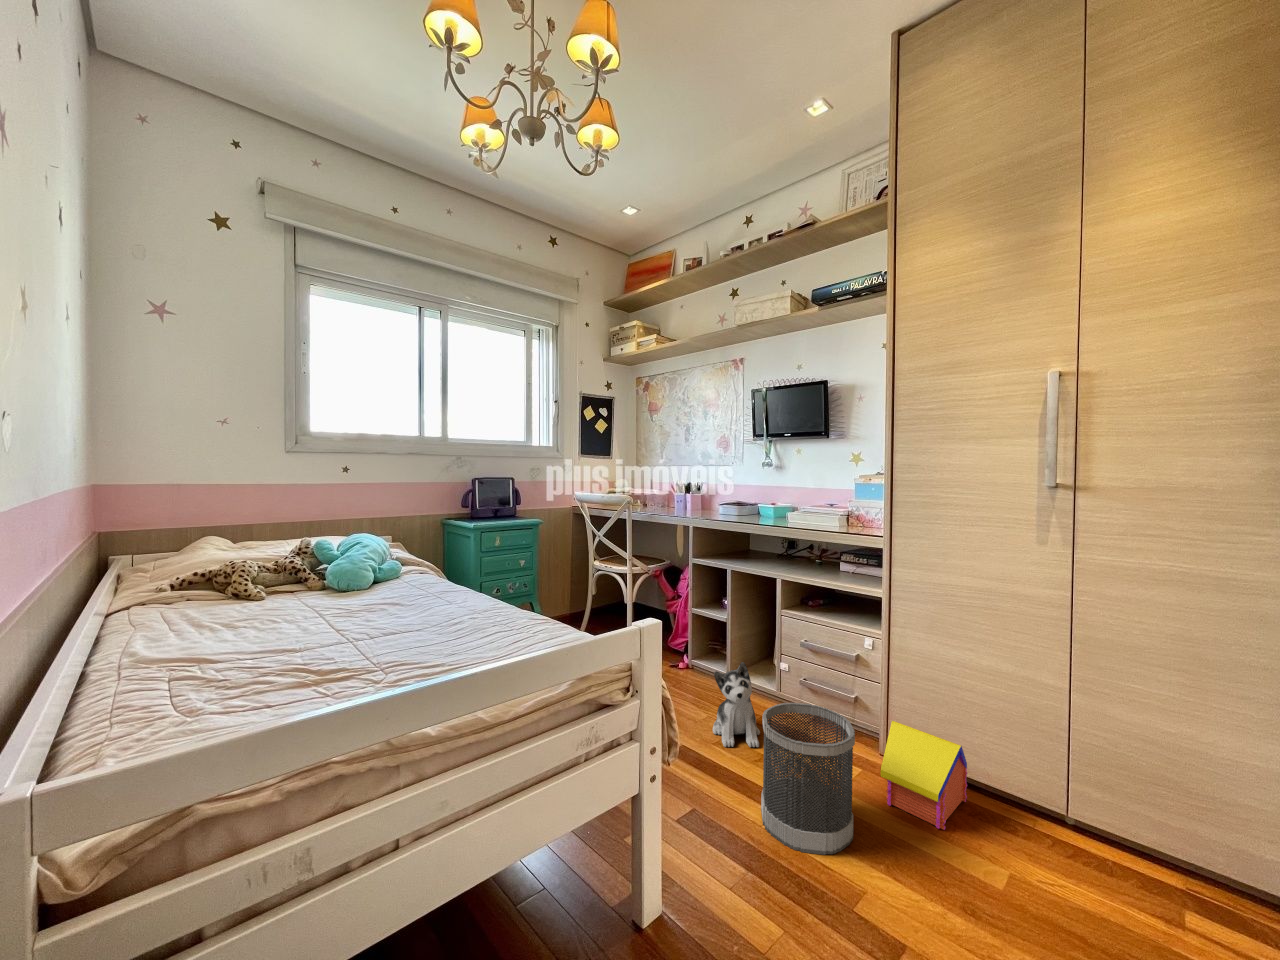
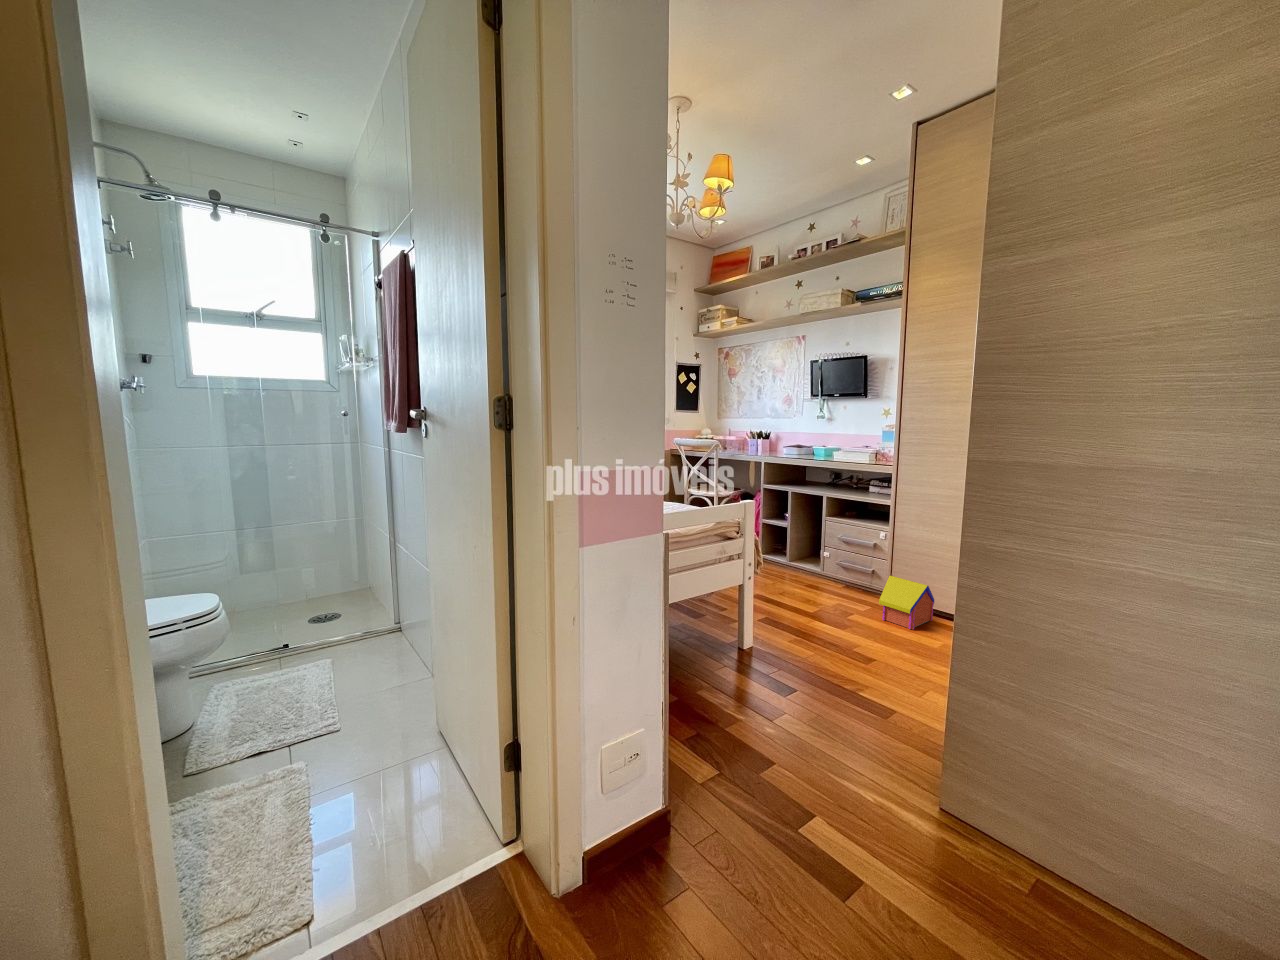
plush toy: present [713,662,760,747] -> none [777,545,808,596]
wastebasket: present [761,703,855,855] -> none [806,561,862,634]

